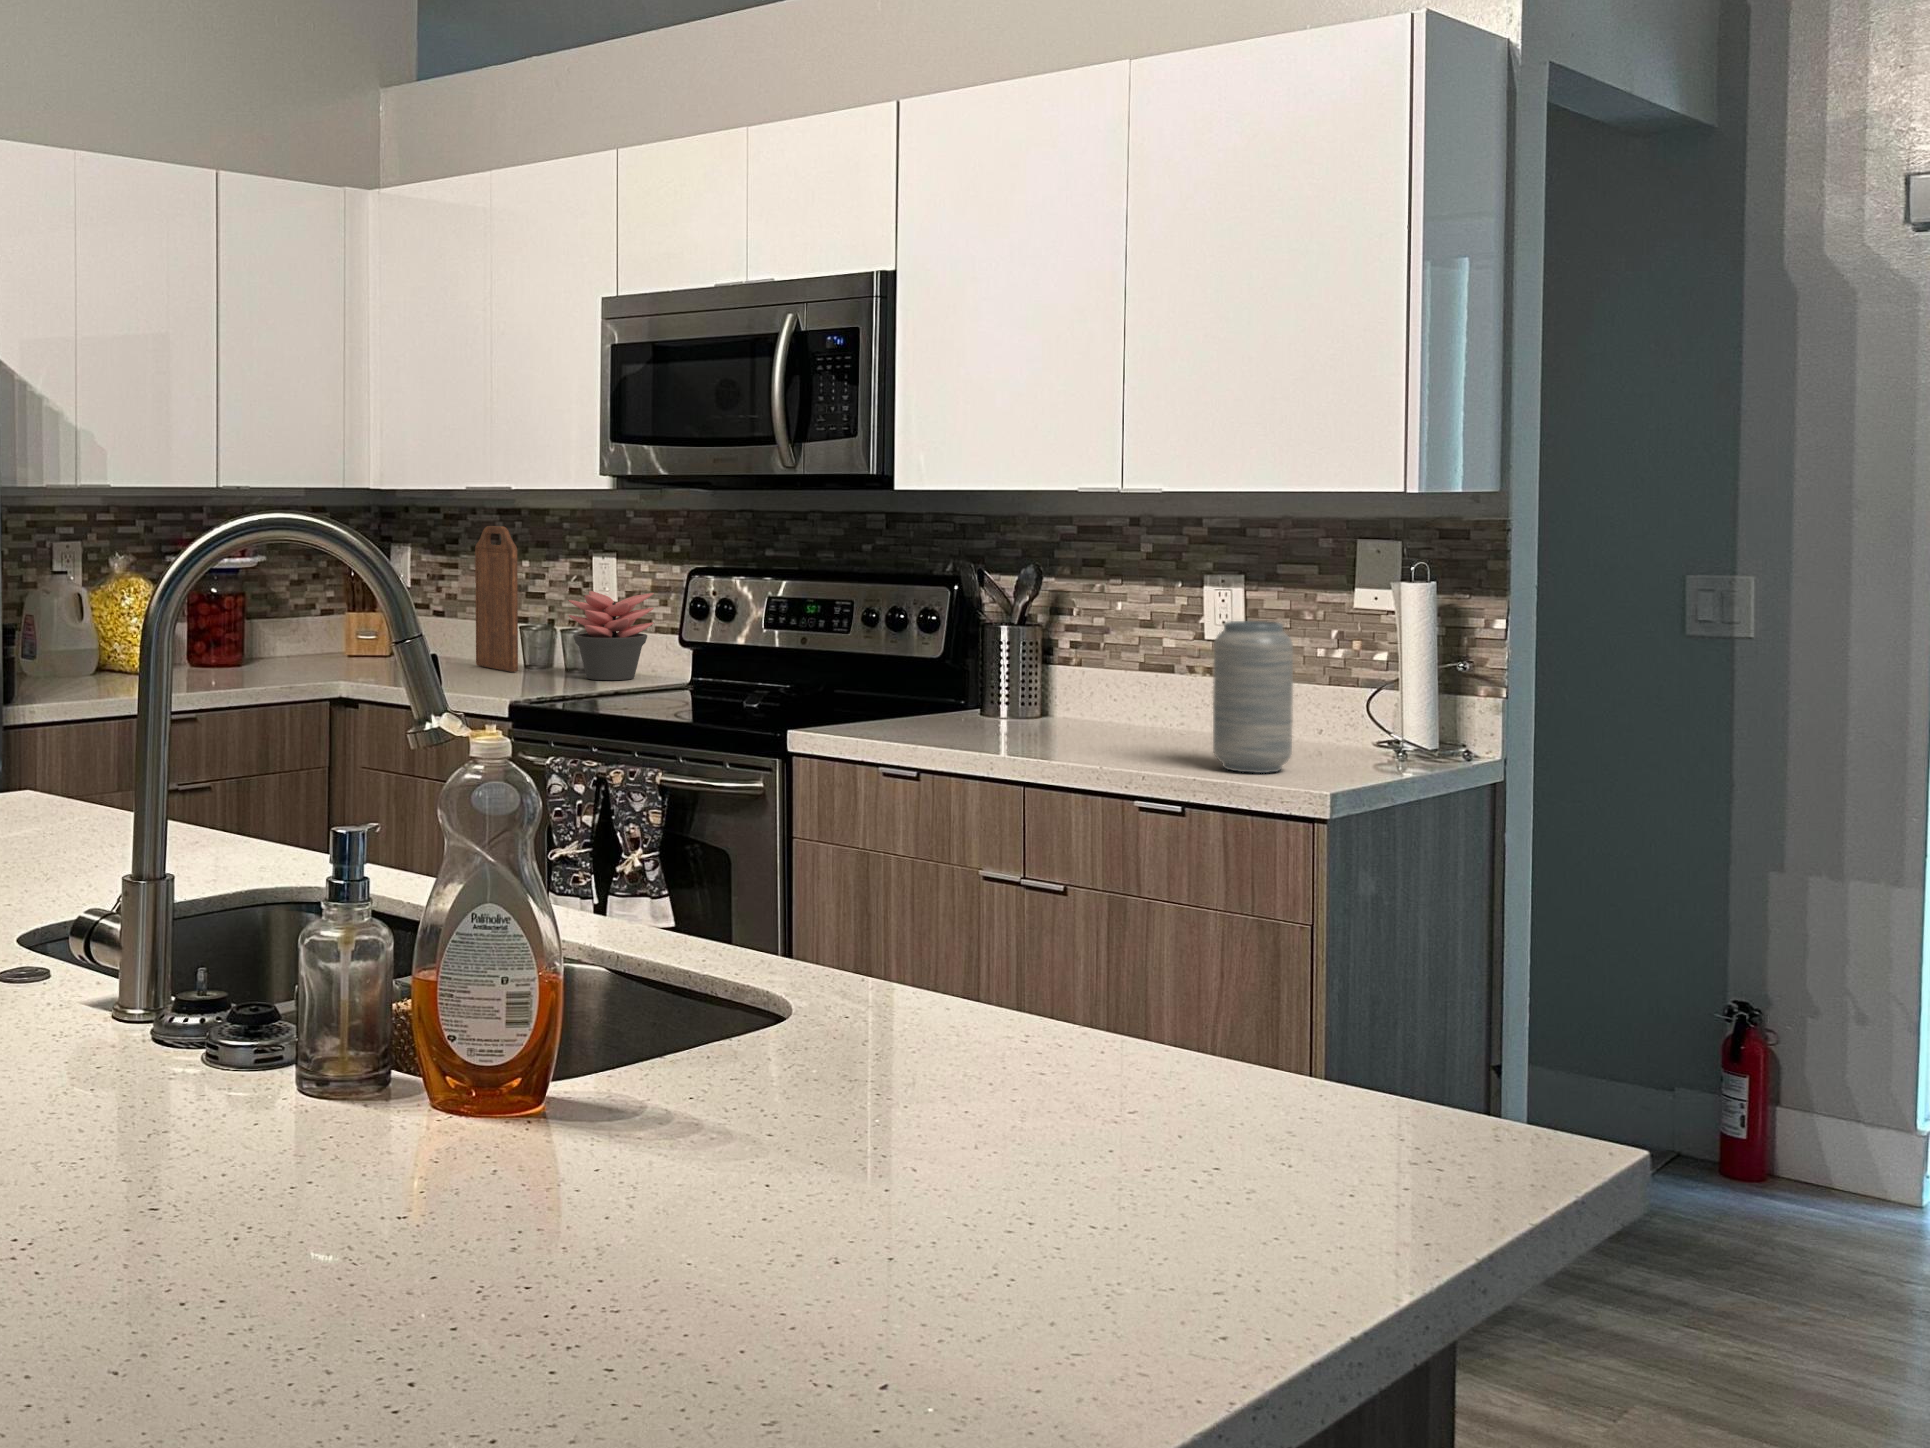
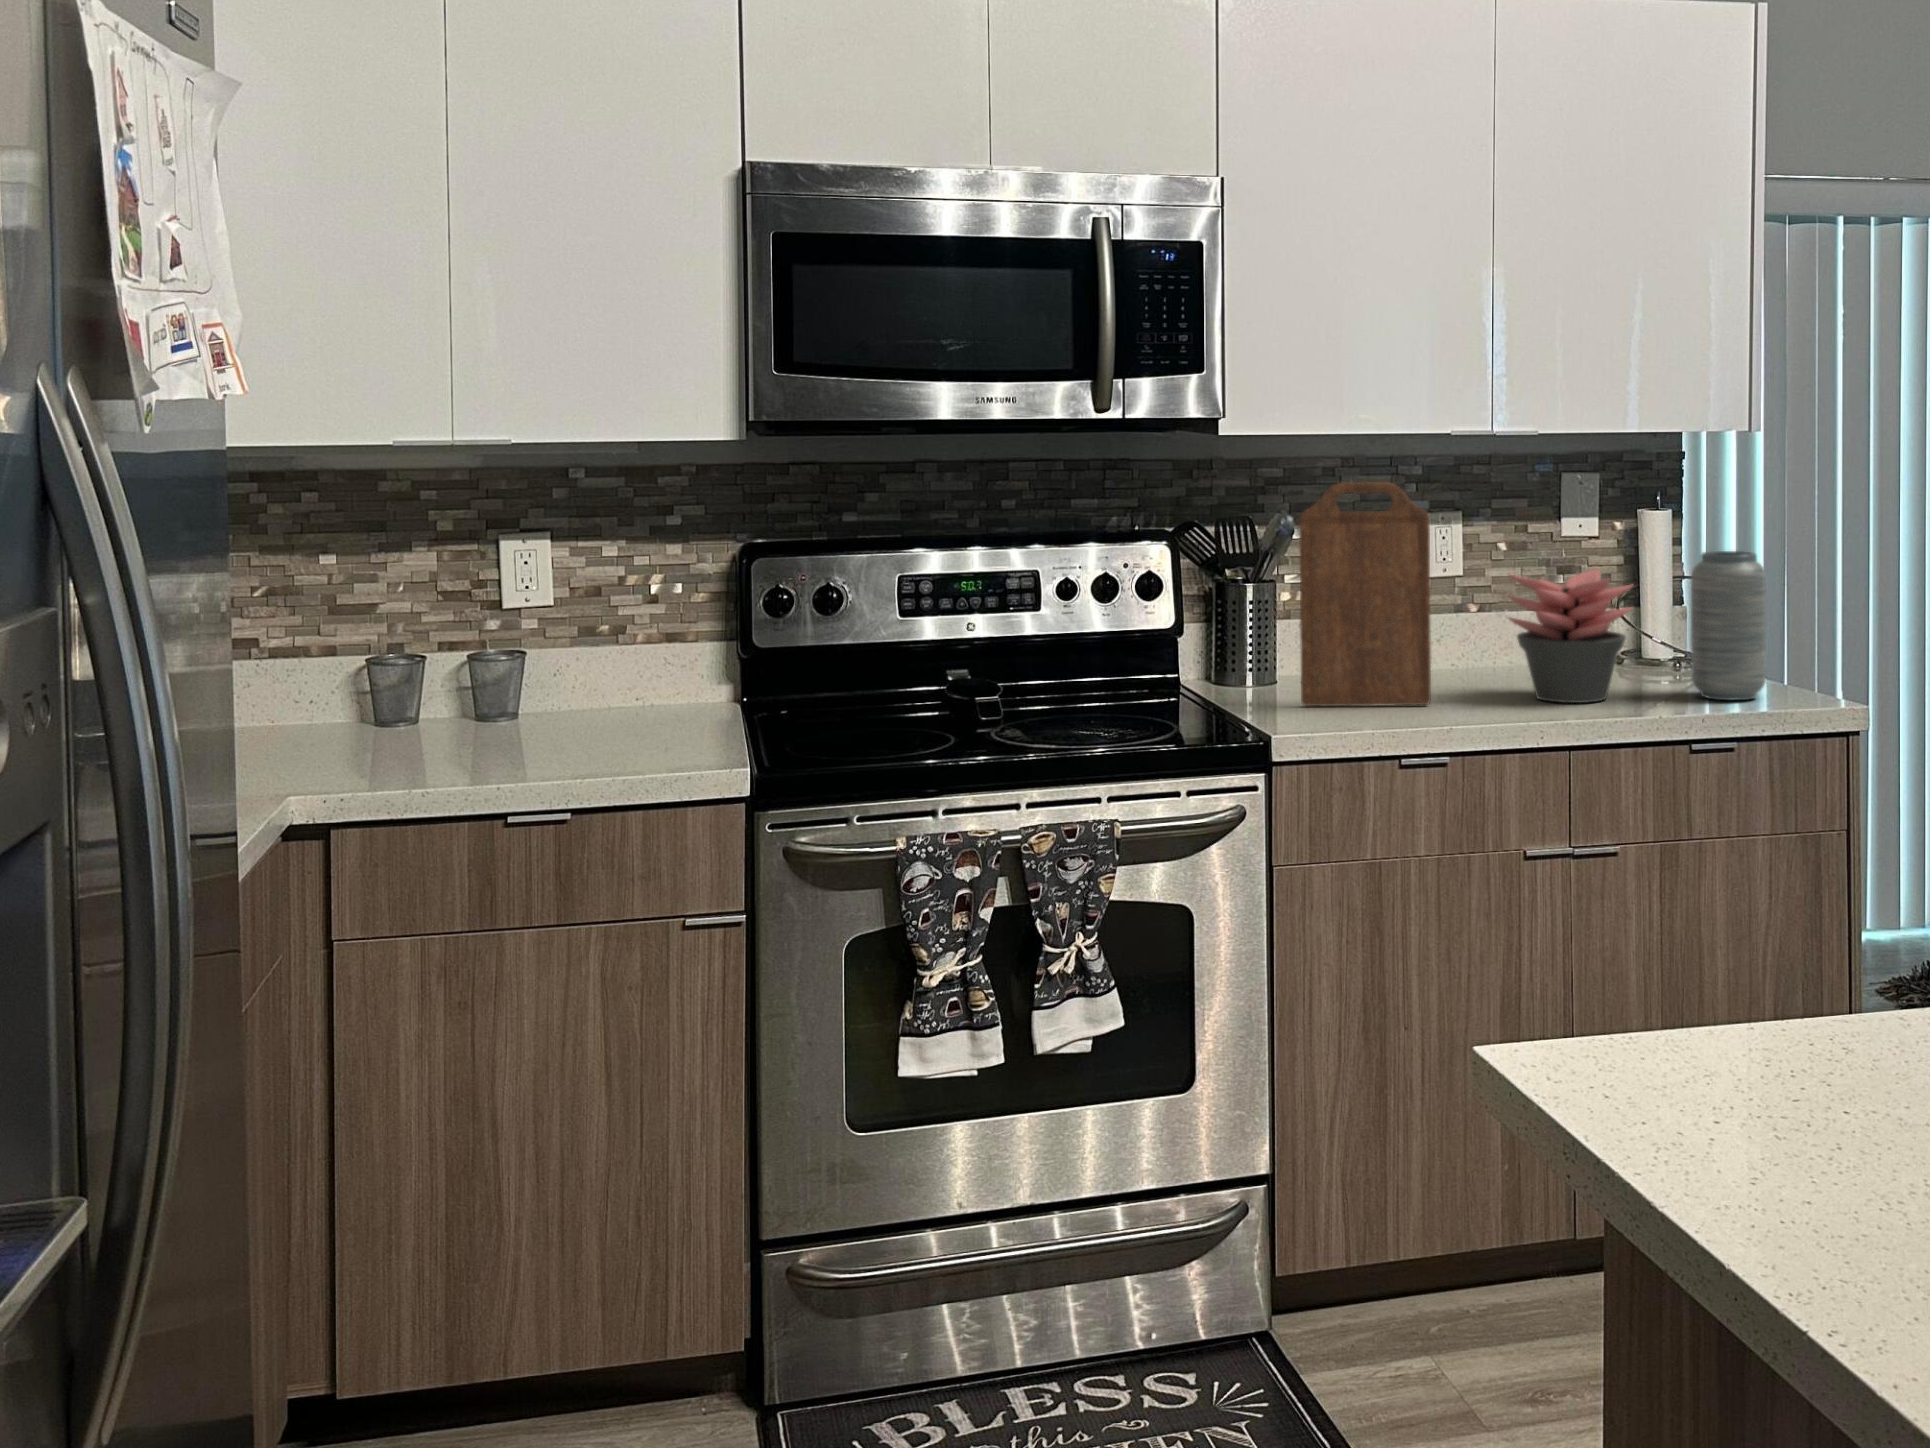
cutting board: present [475,526,518,672] -> present [1299,482,1431,706]
succulent plant: present [568,591,654,680] -> present [1508,569,1633,703]

